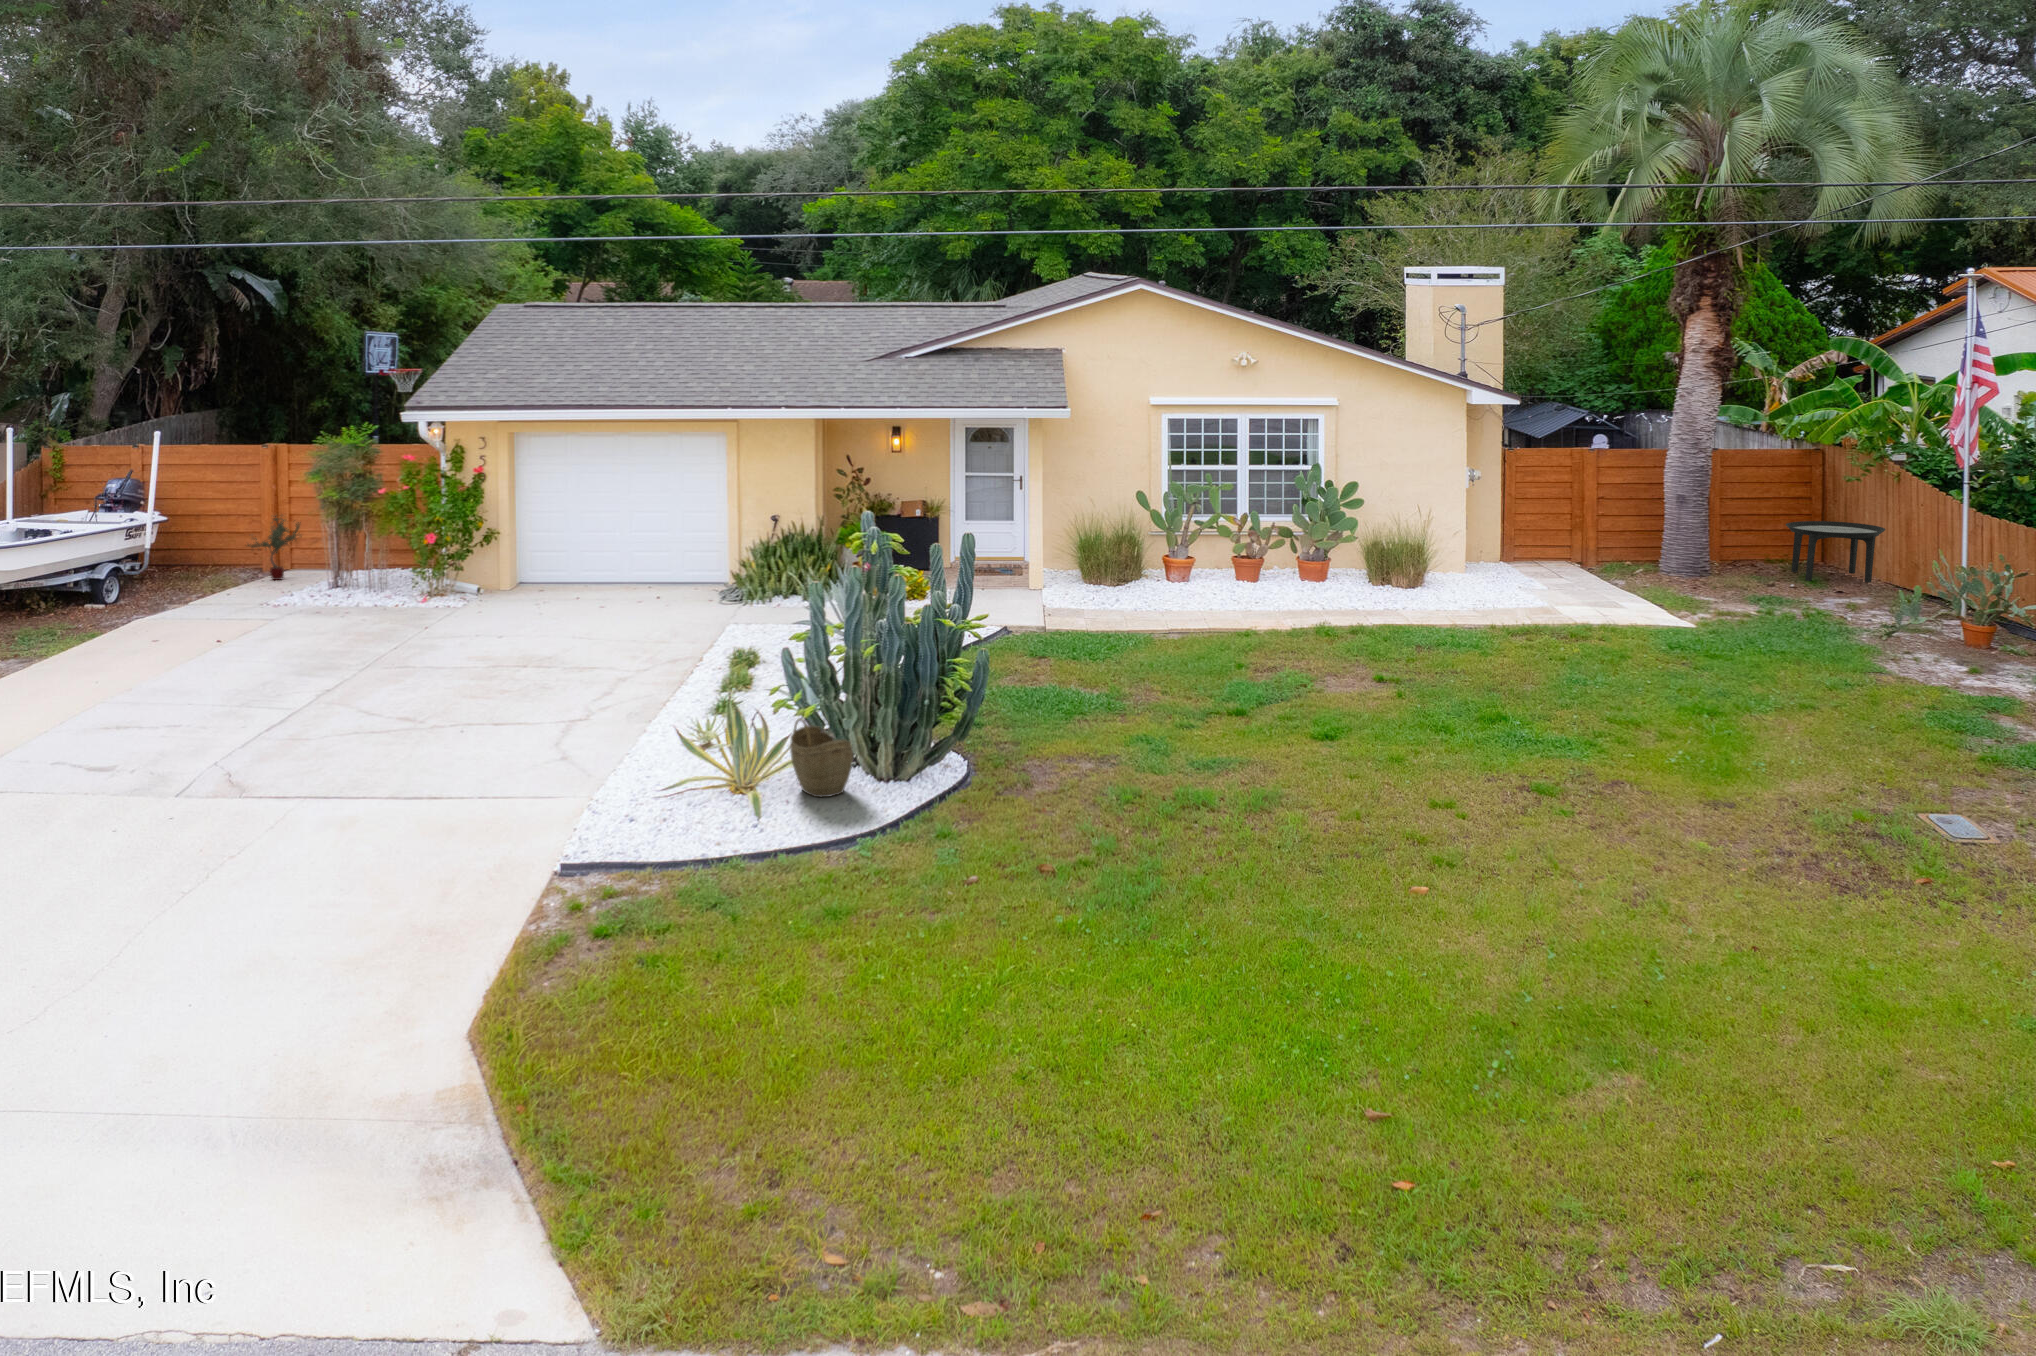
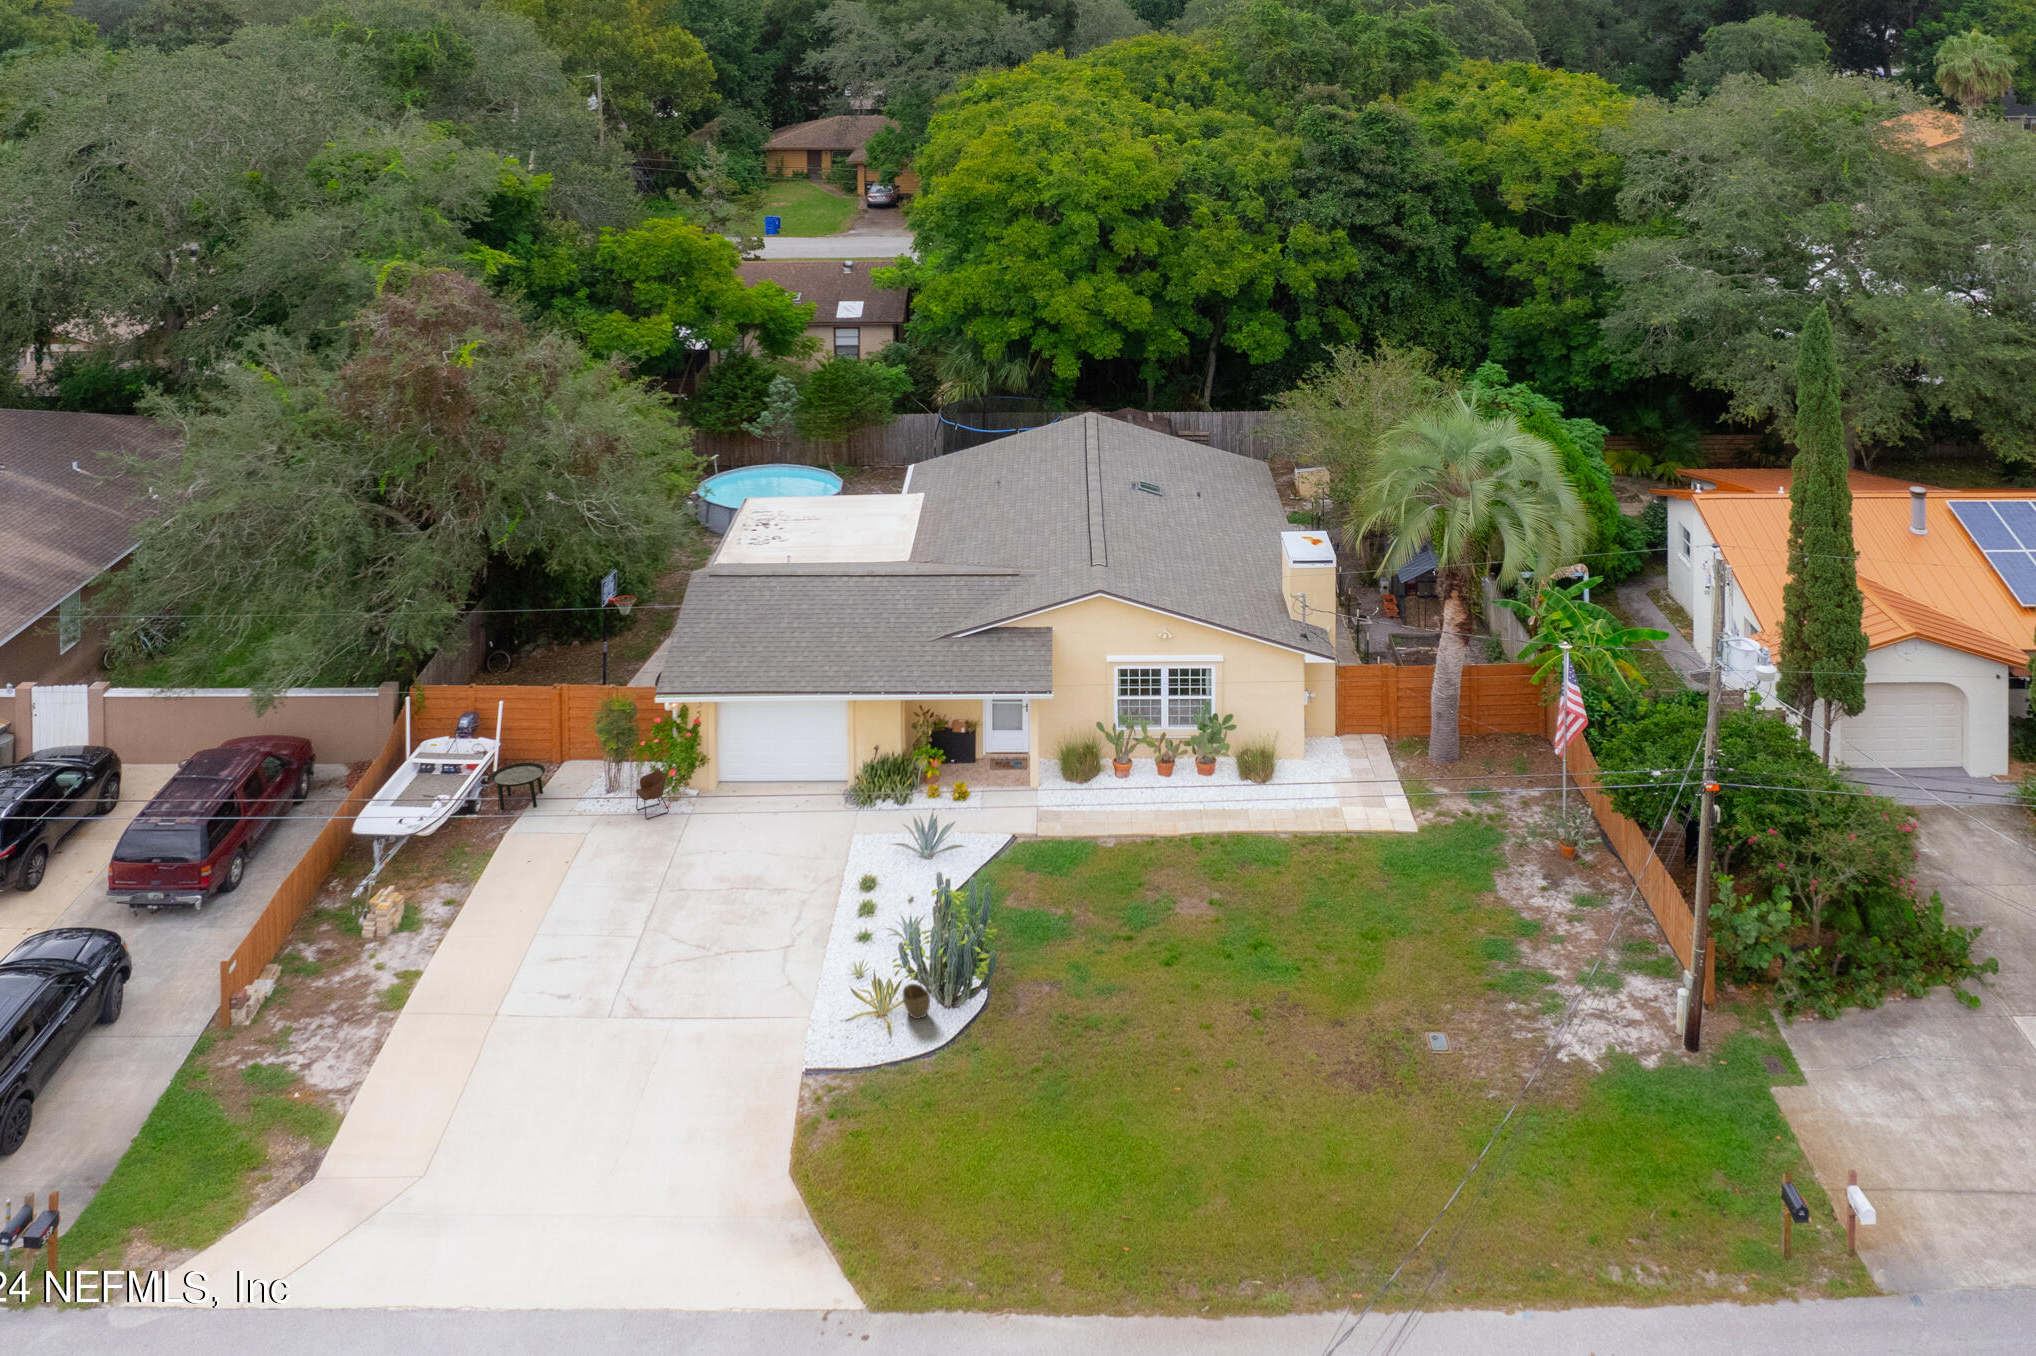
potted tree: present [248,516,300,580] -> none [551,736,586,777]
round table: present [1786,521,1885,583] -> present [491,763,545,810]
chair: none [360,531,416,609] -> present [636,768,669,819]

